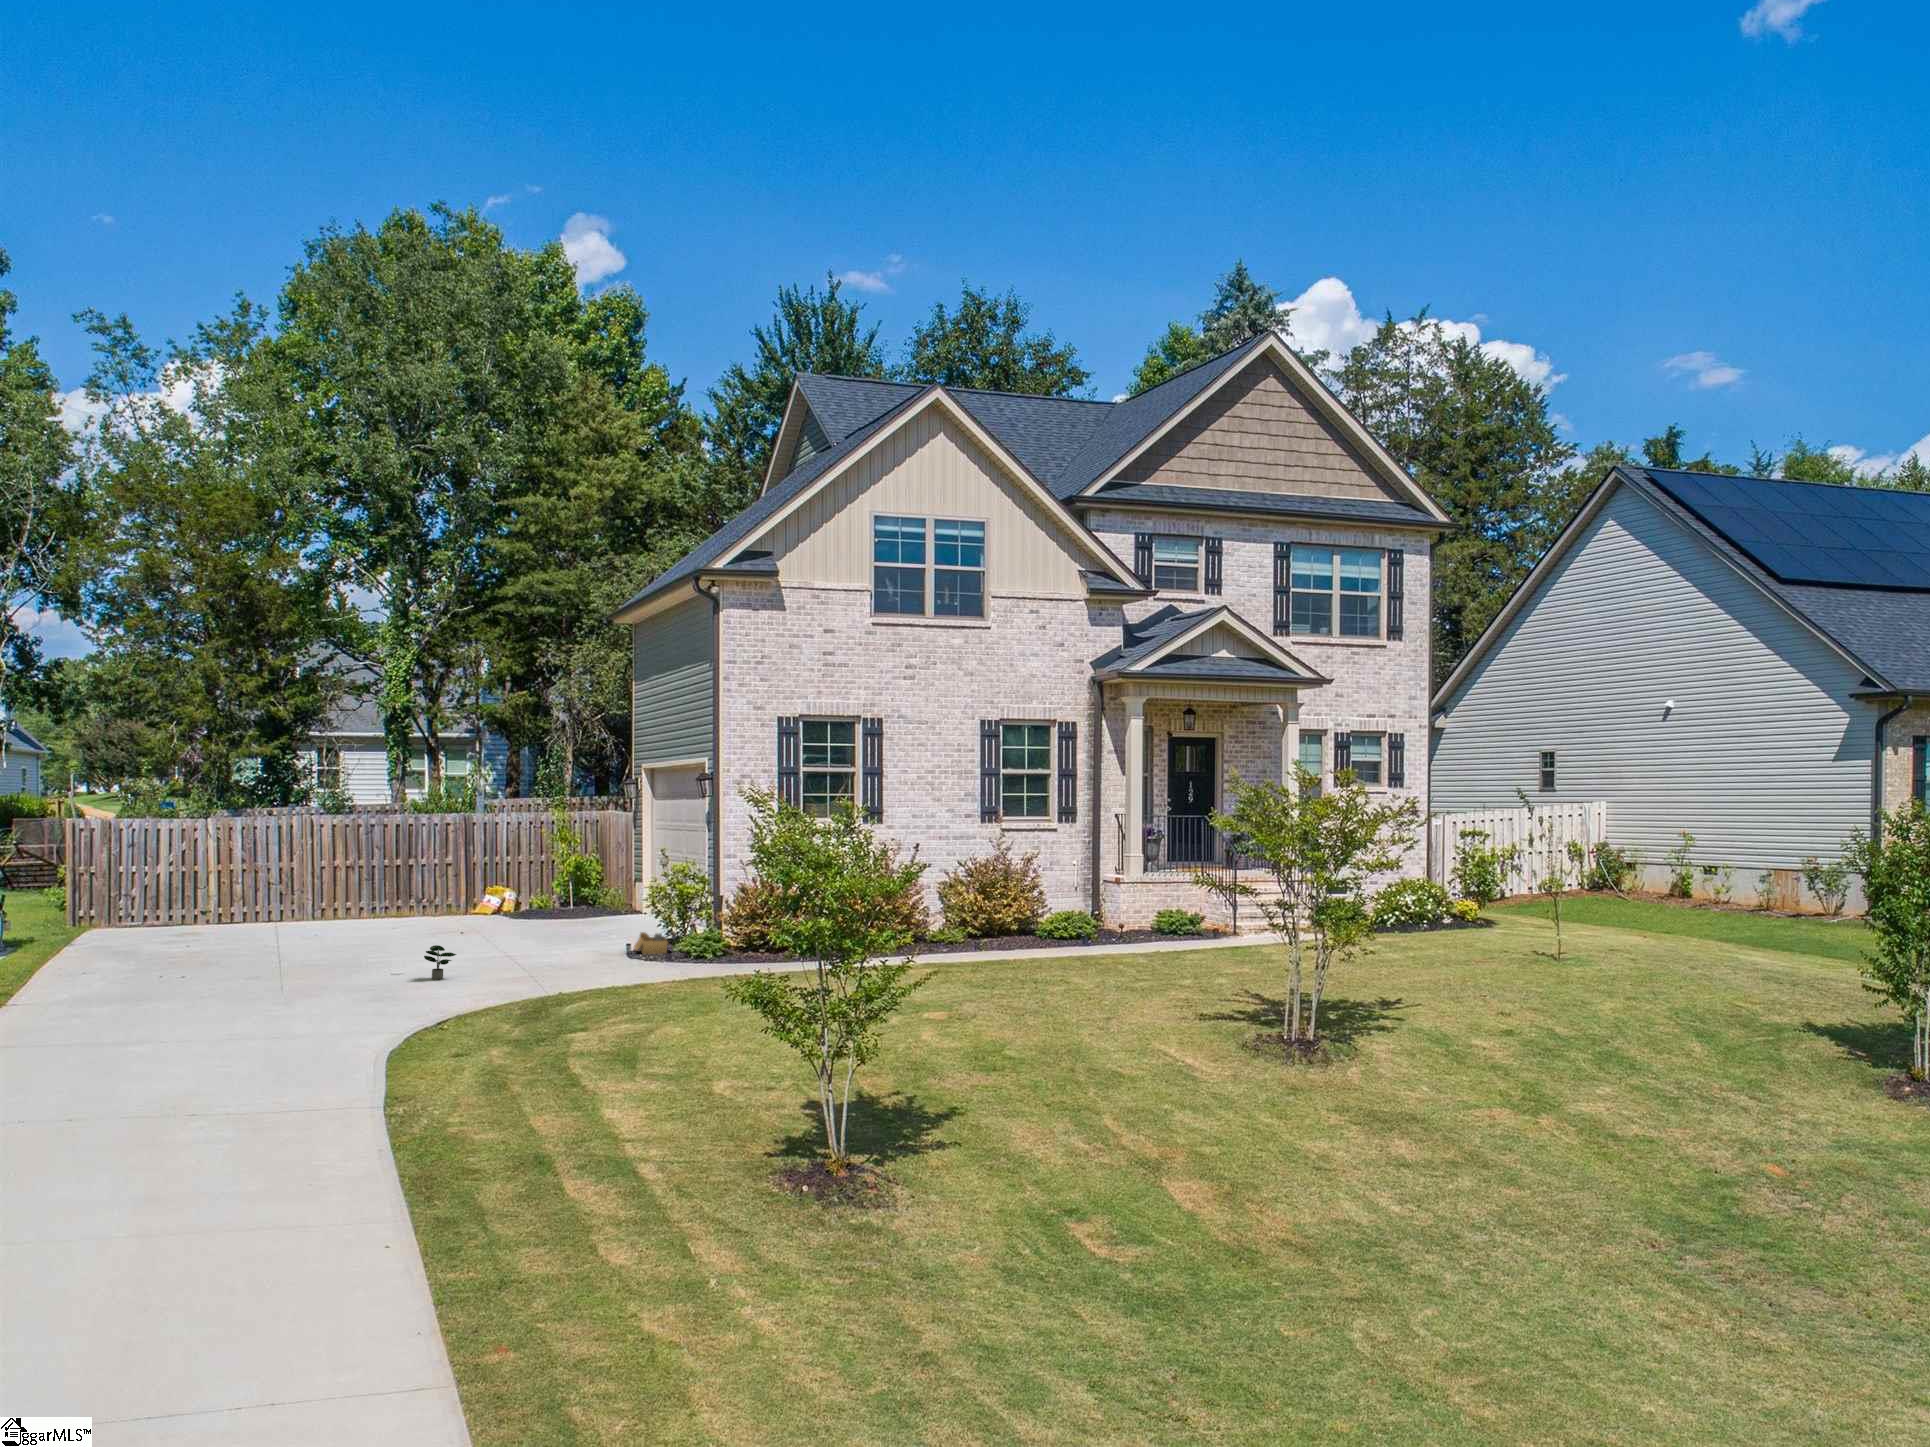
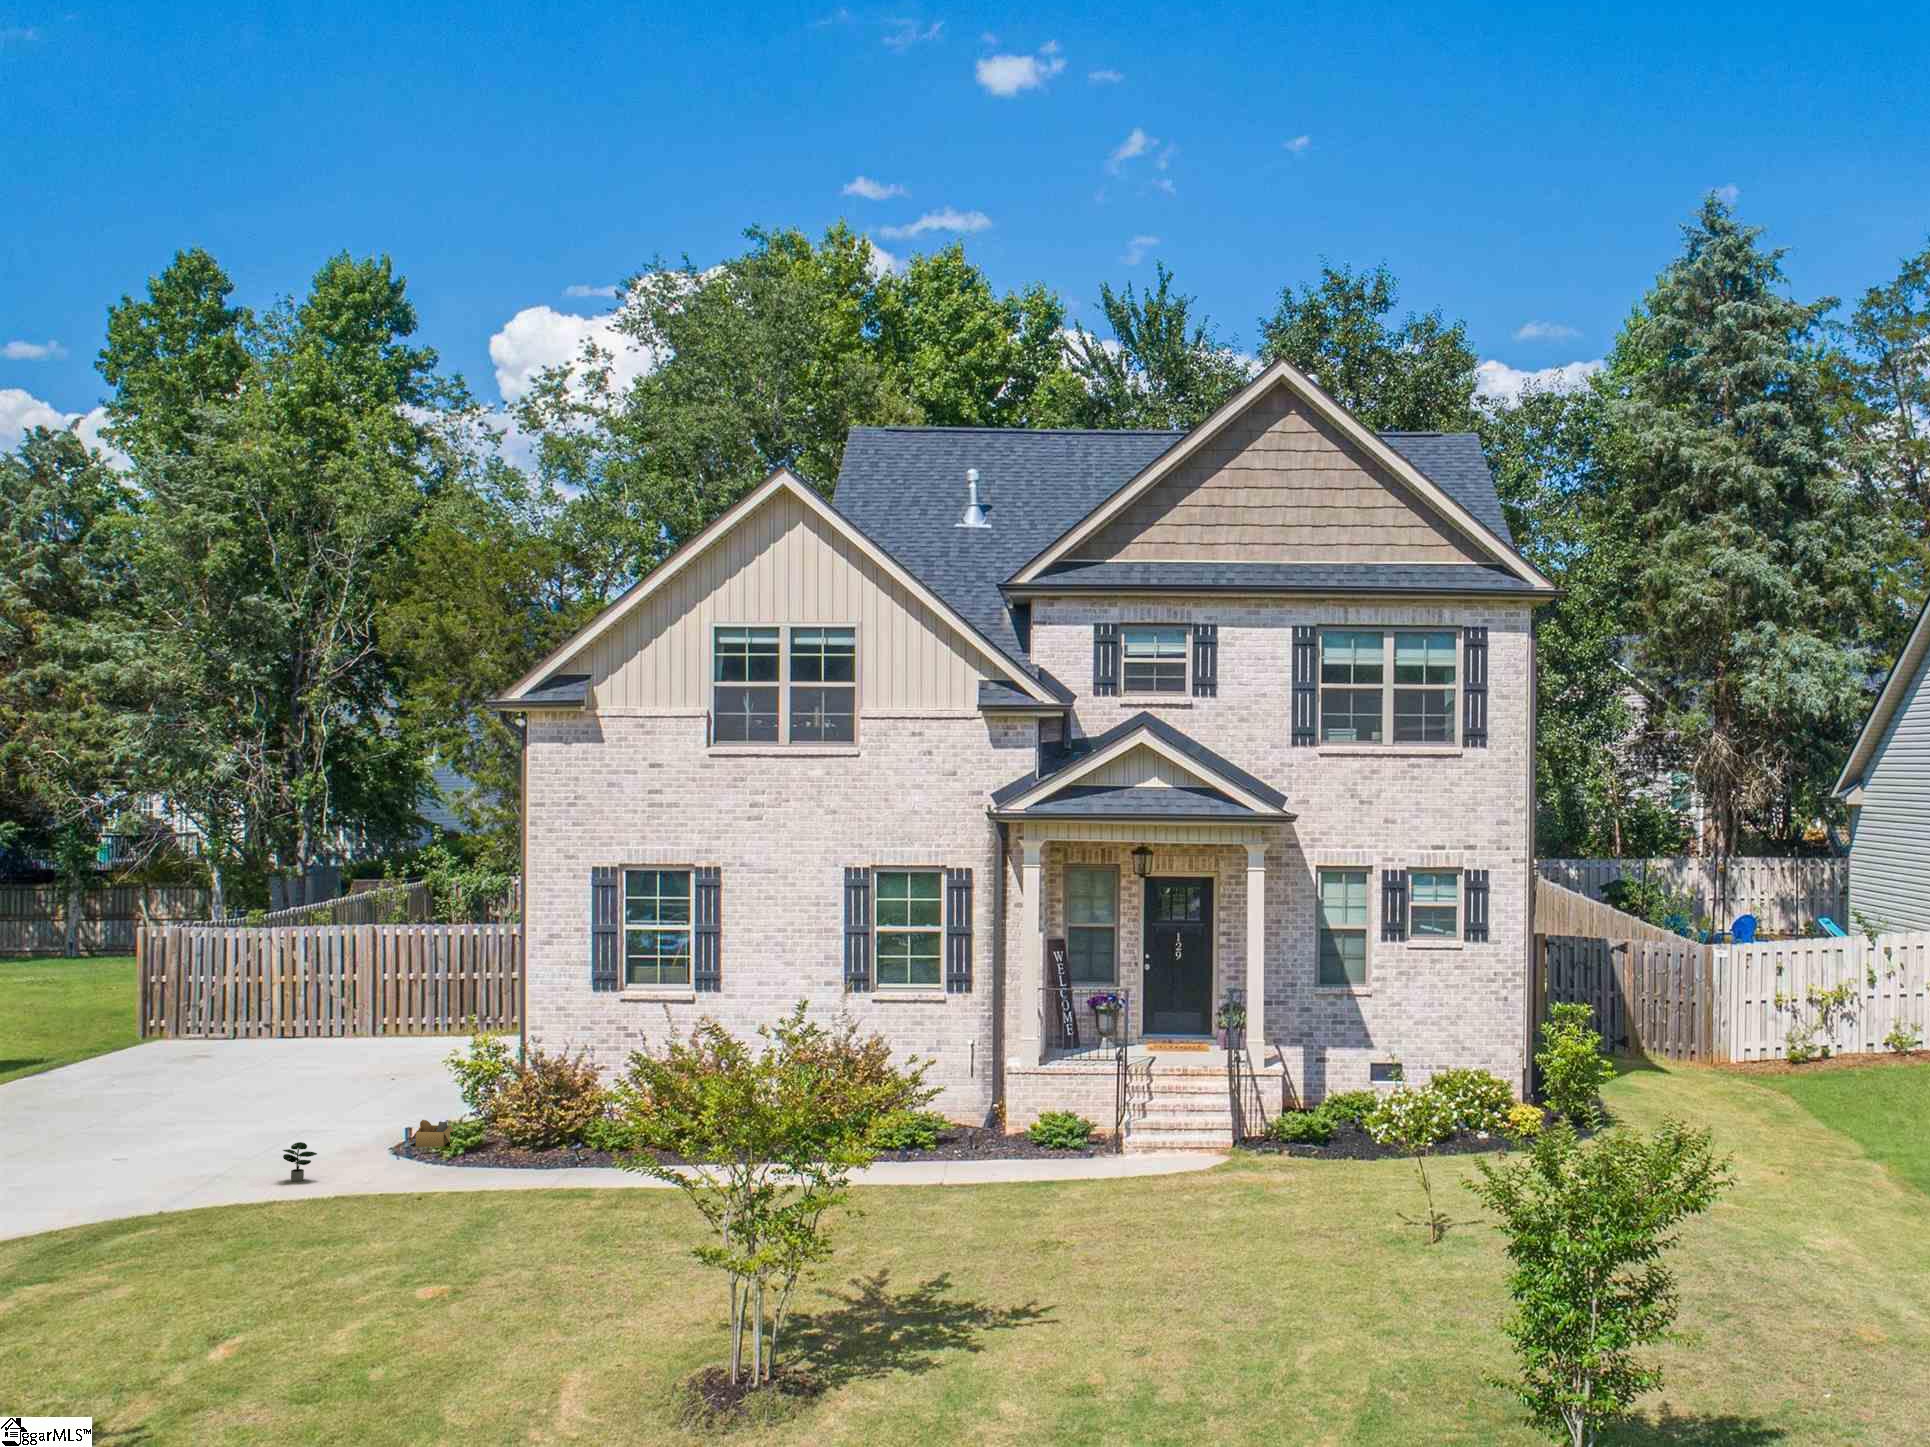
potted plant: present [424,945,456,979] -> present [283,1142,317,1182]

